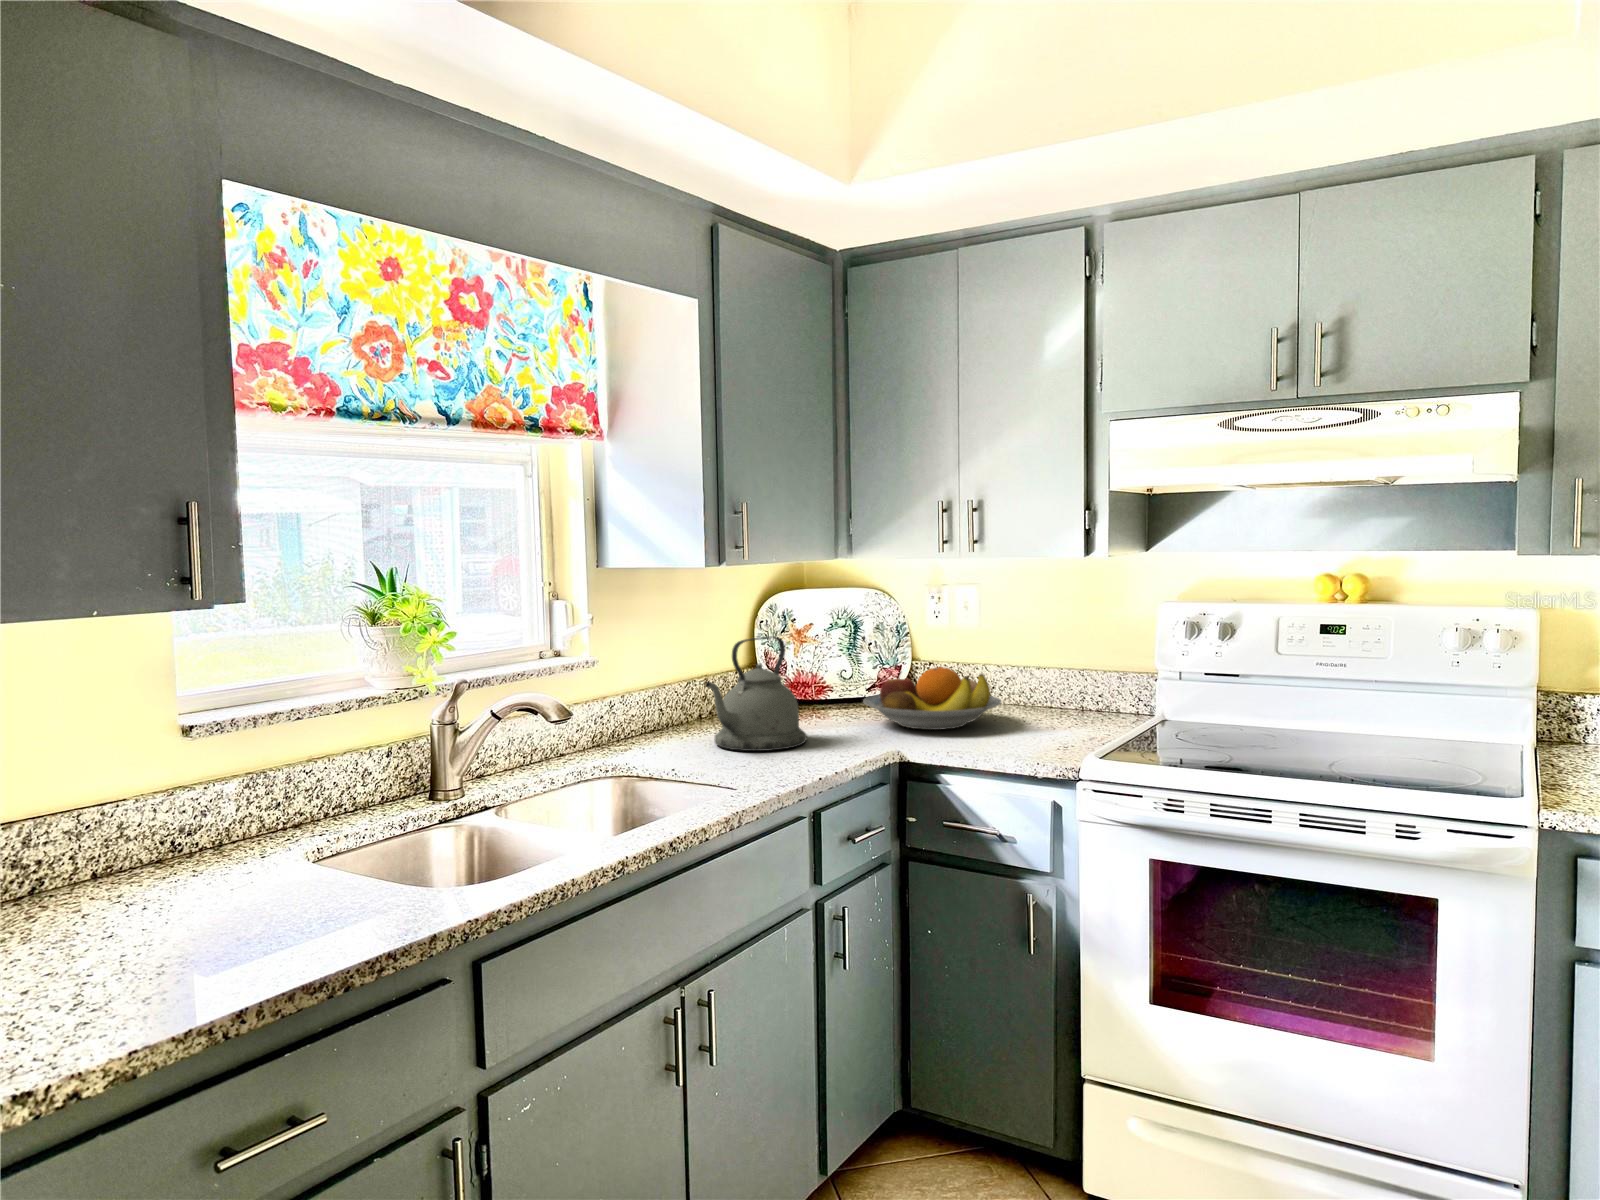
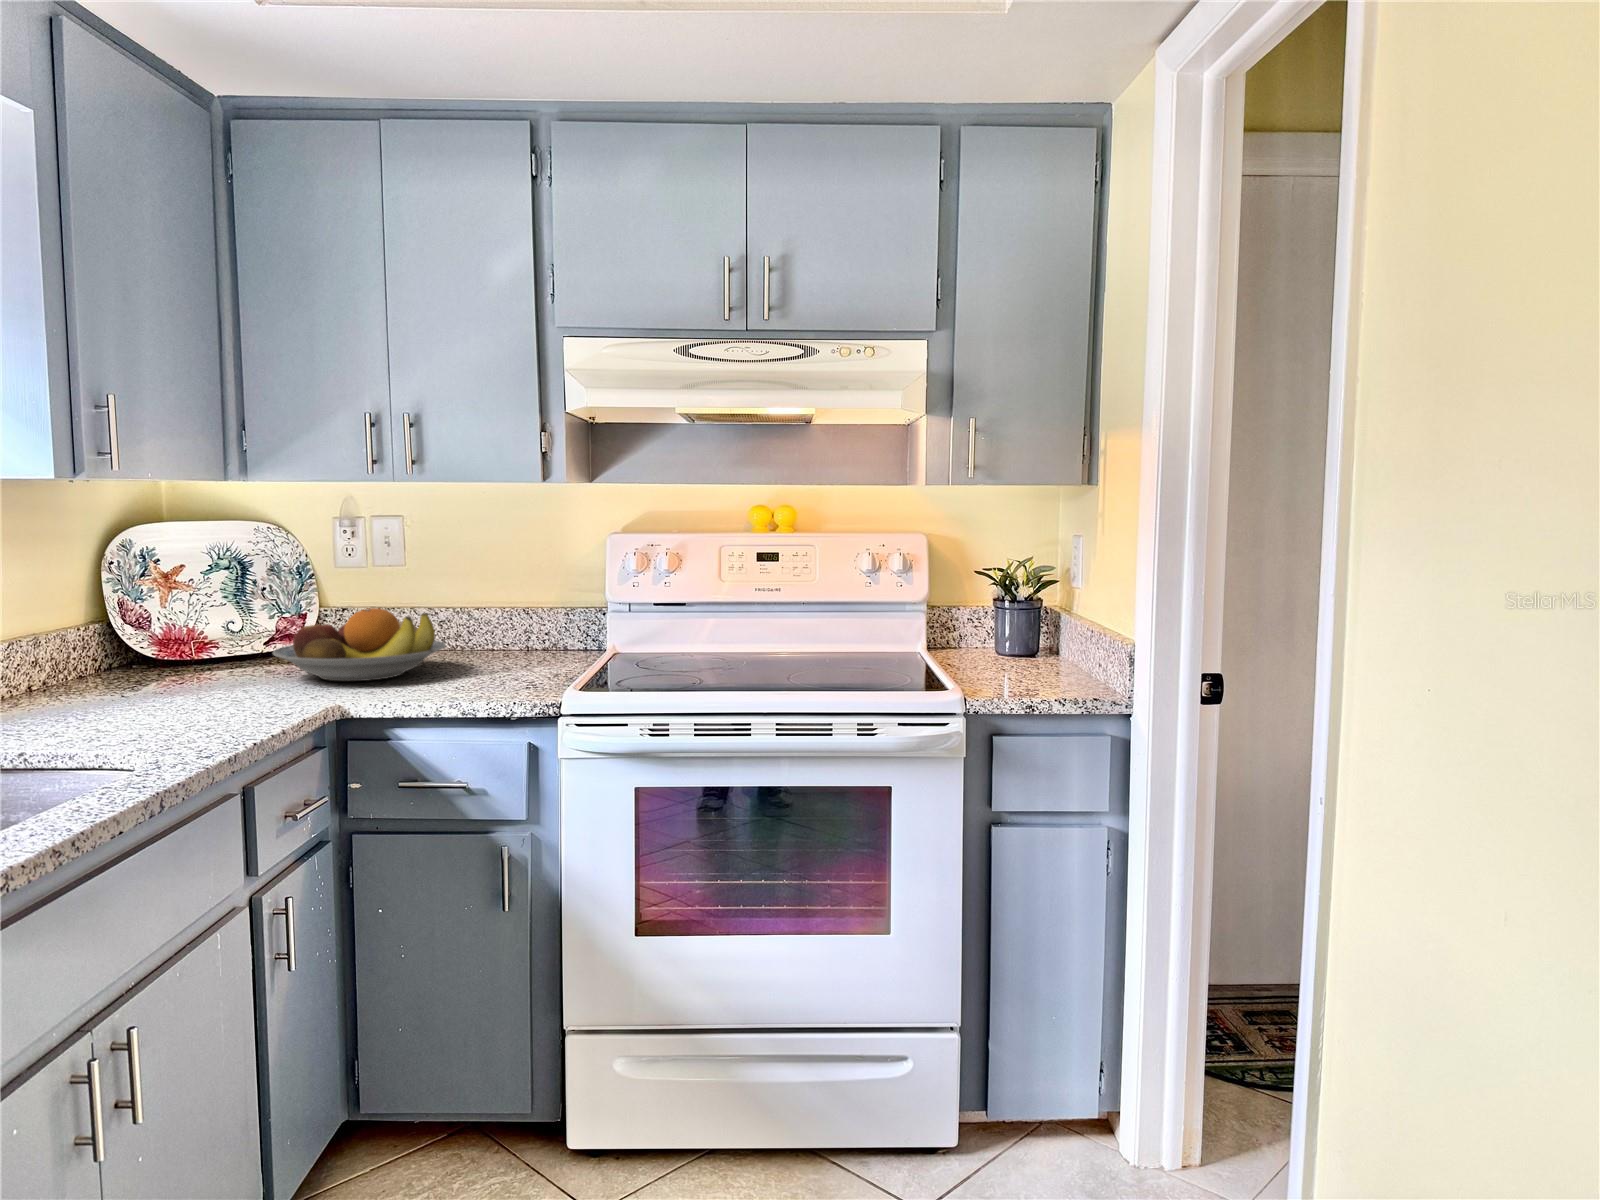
kettle: present [706,636,807,751] -> none [57,574,207,724]

